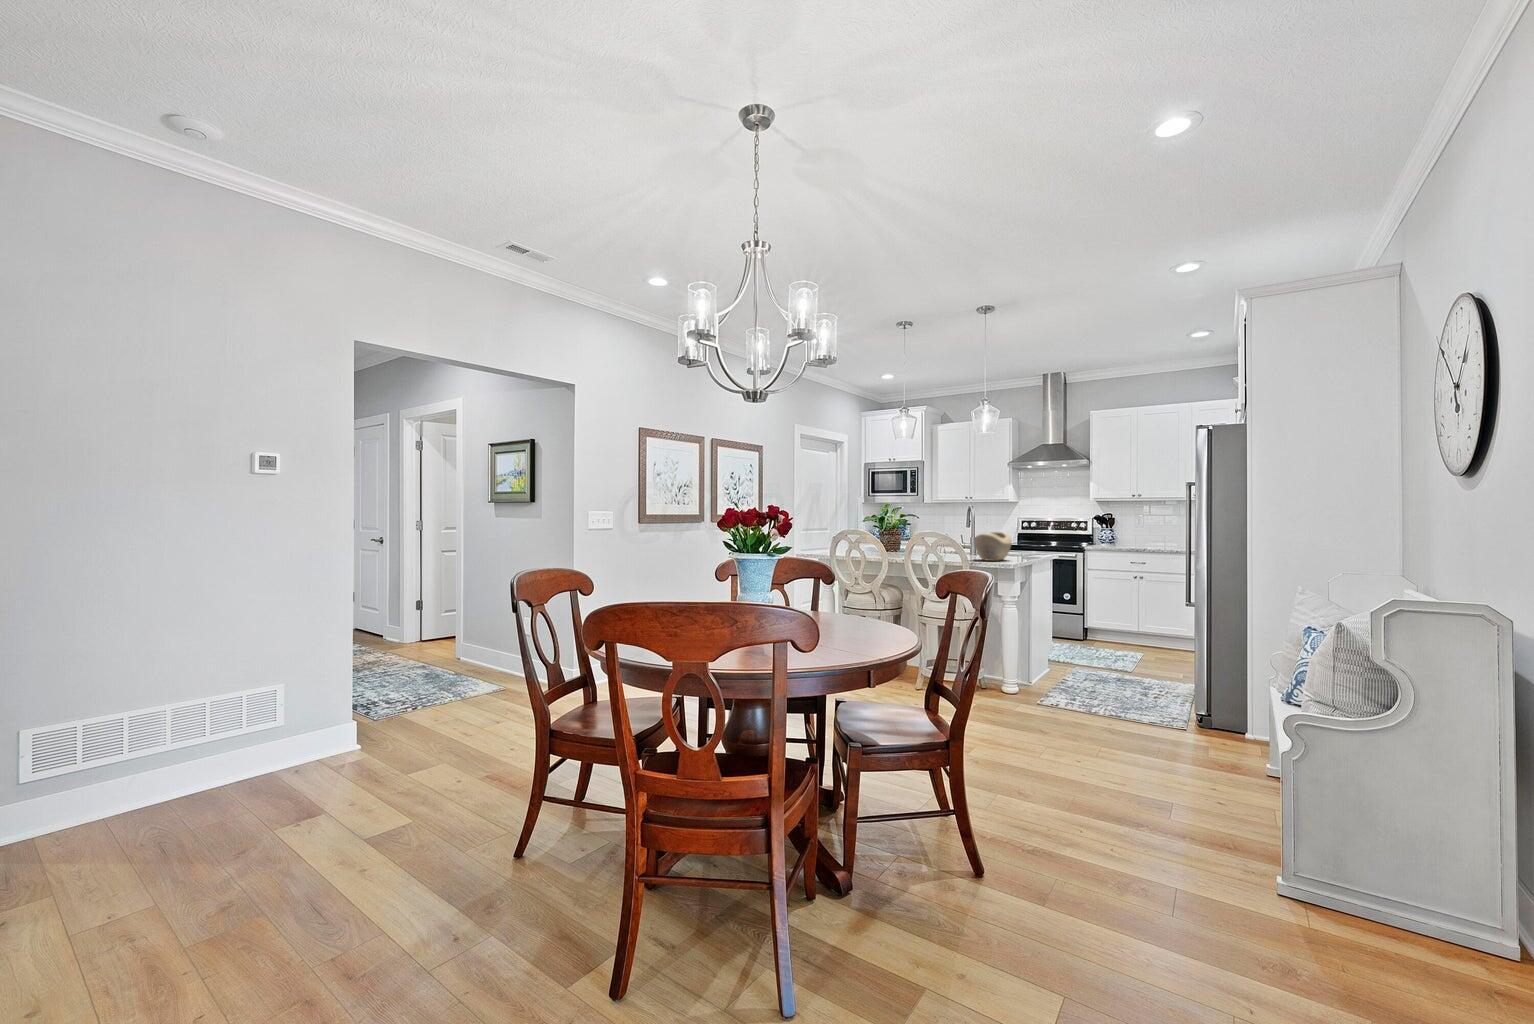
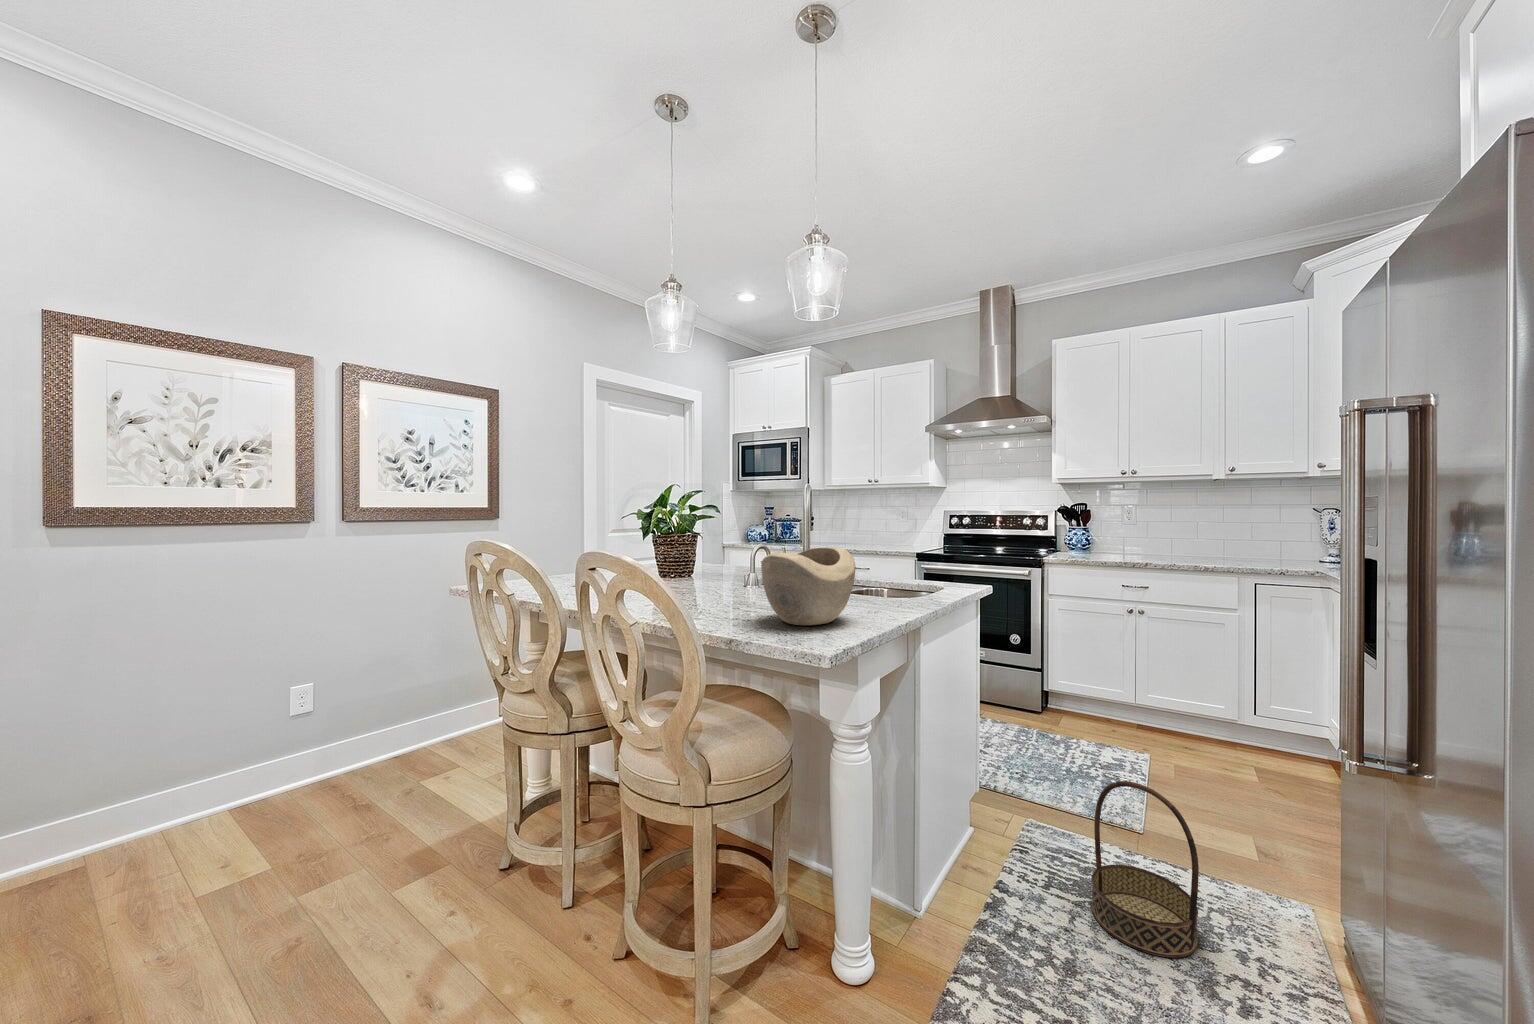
basket: none [1104,631,1146,693] -> present [1092,781,1199,958]

